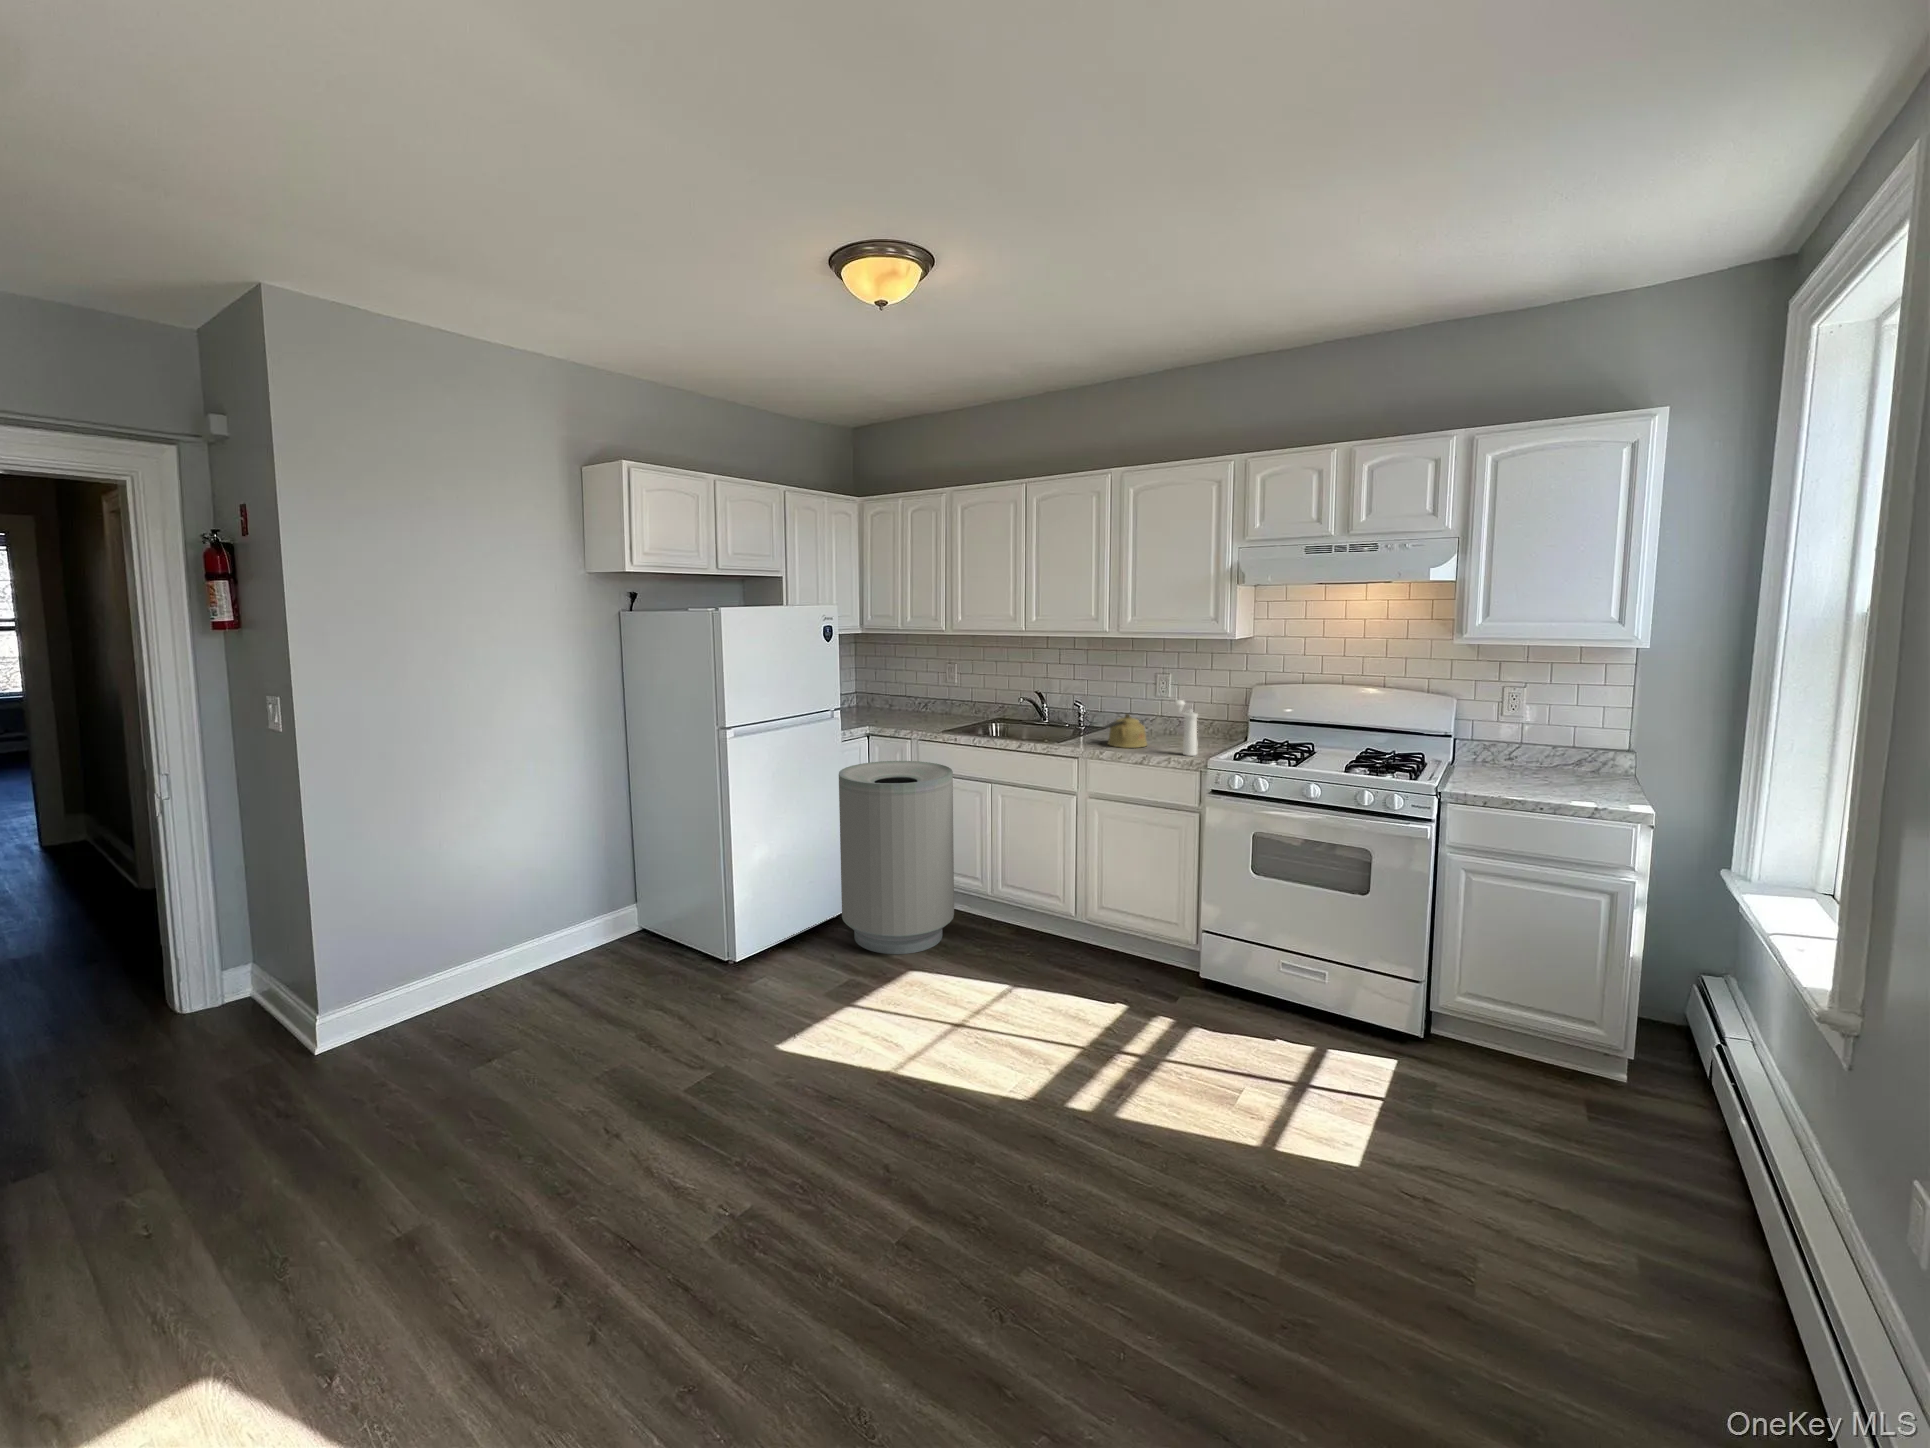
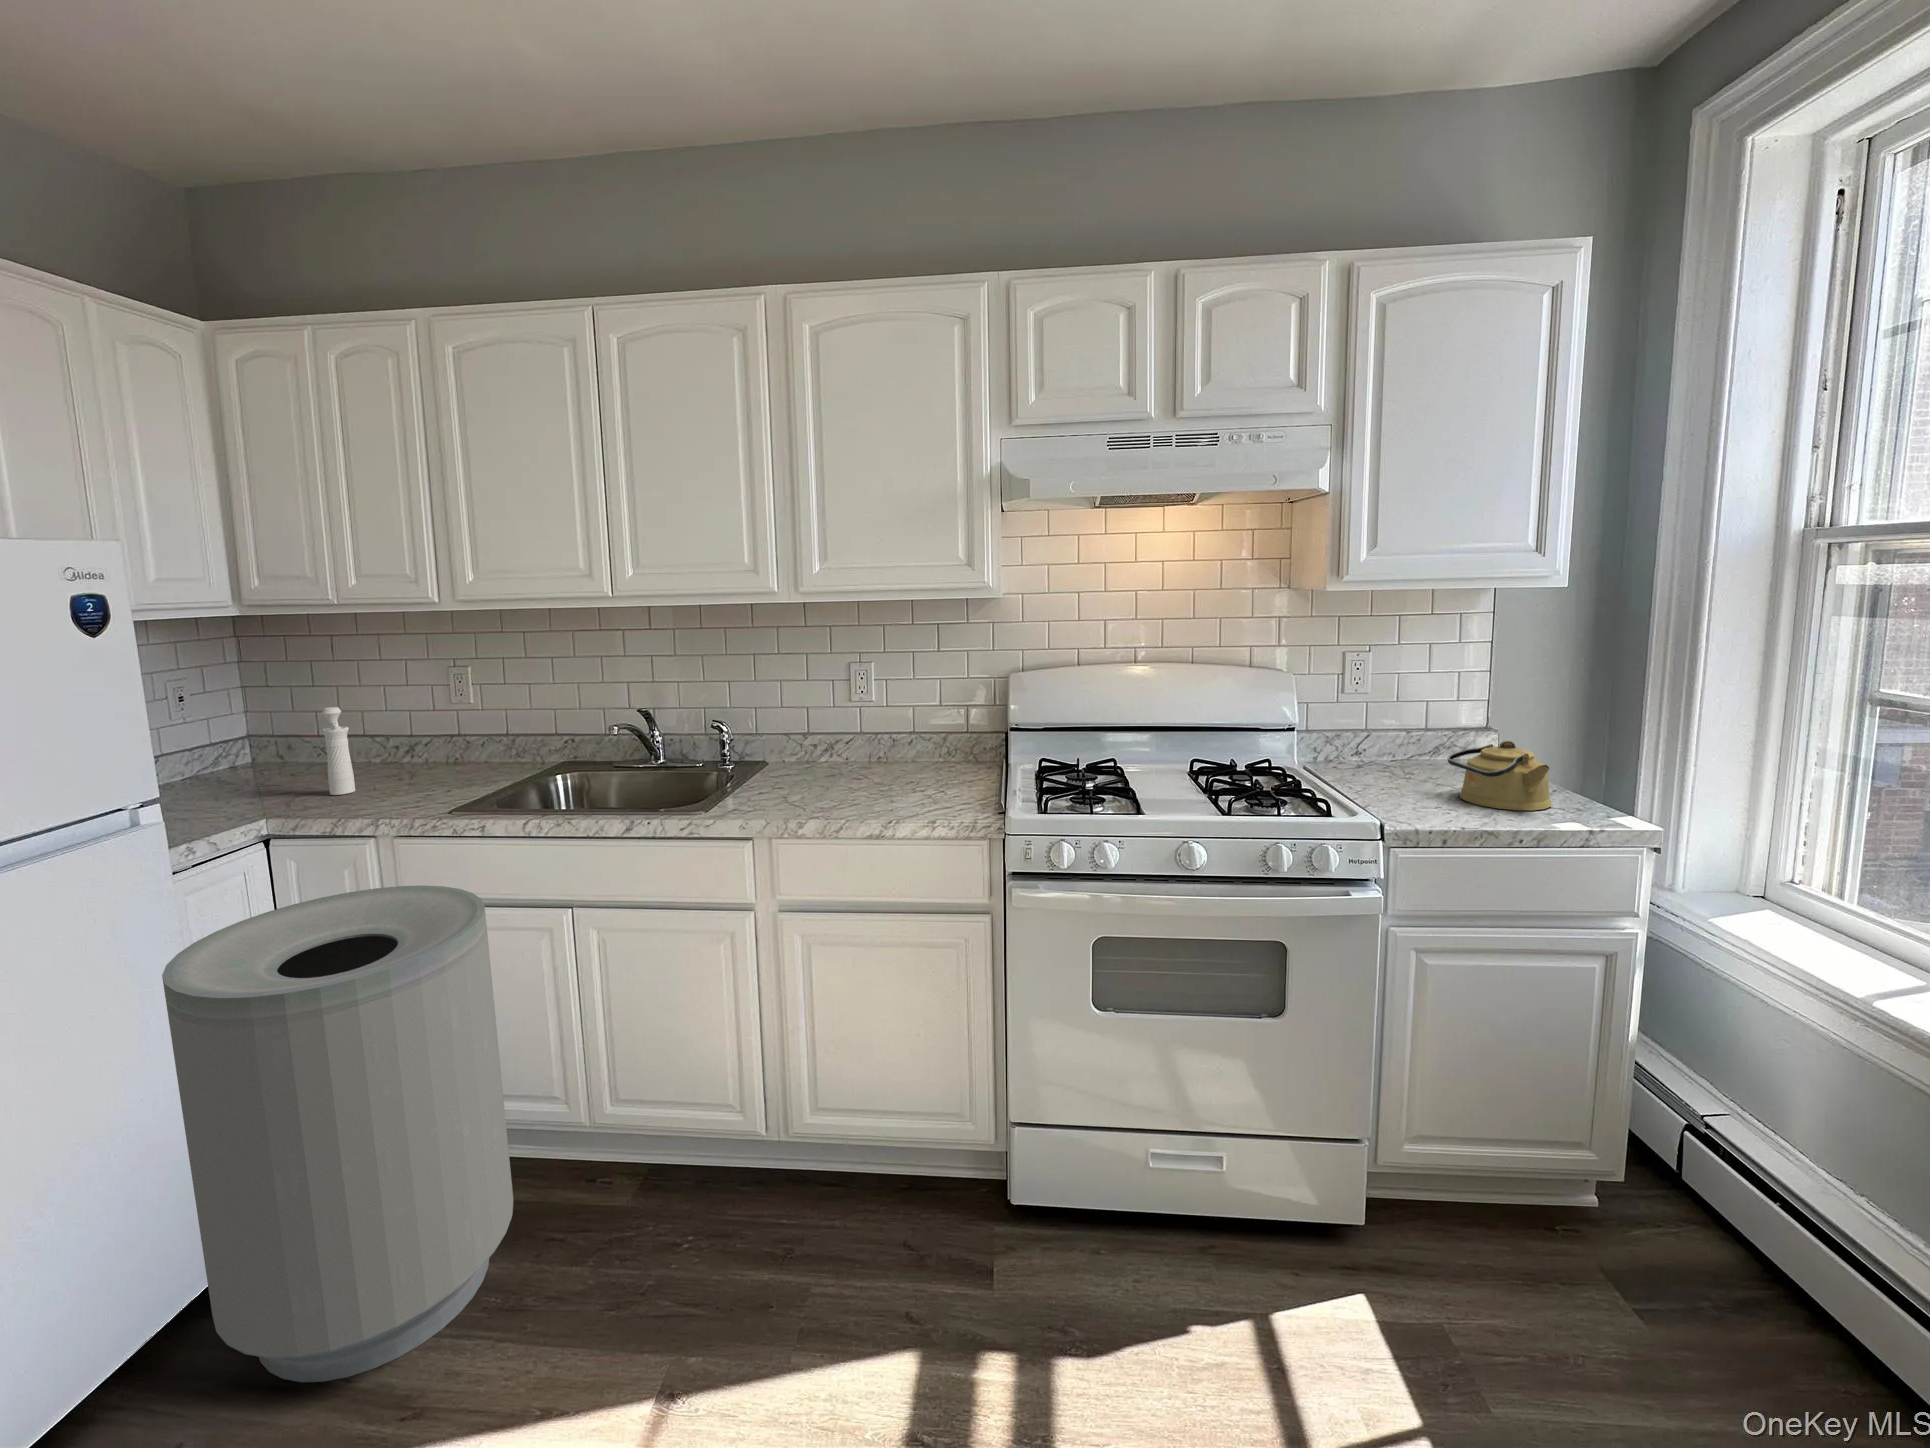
pepper mill: present [1175,700,1198,756] -> present [322,707,355,795]
kettle: present [1104,714,1147,748] -> present [1447,741,1552,810]

